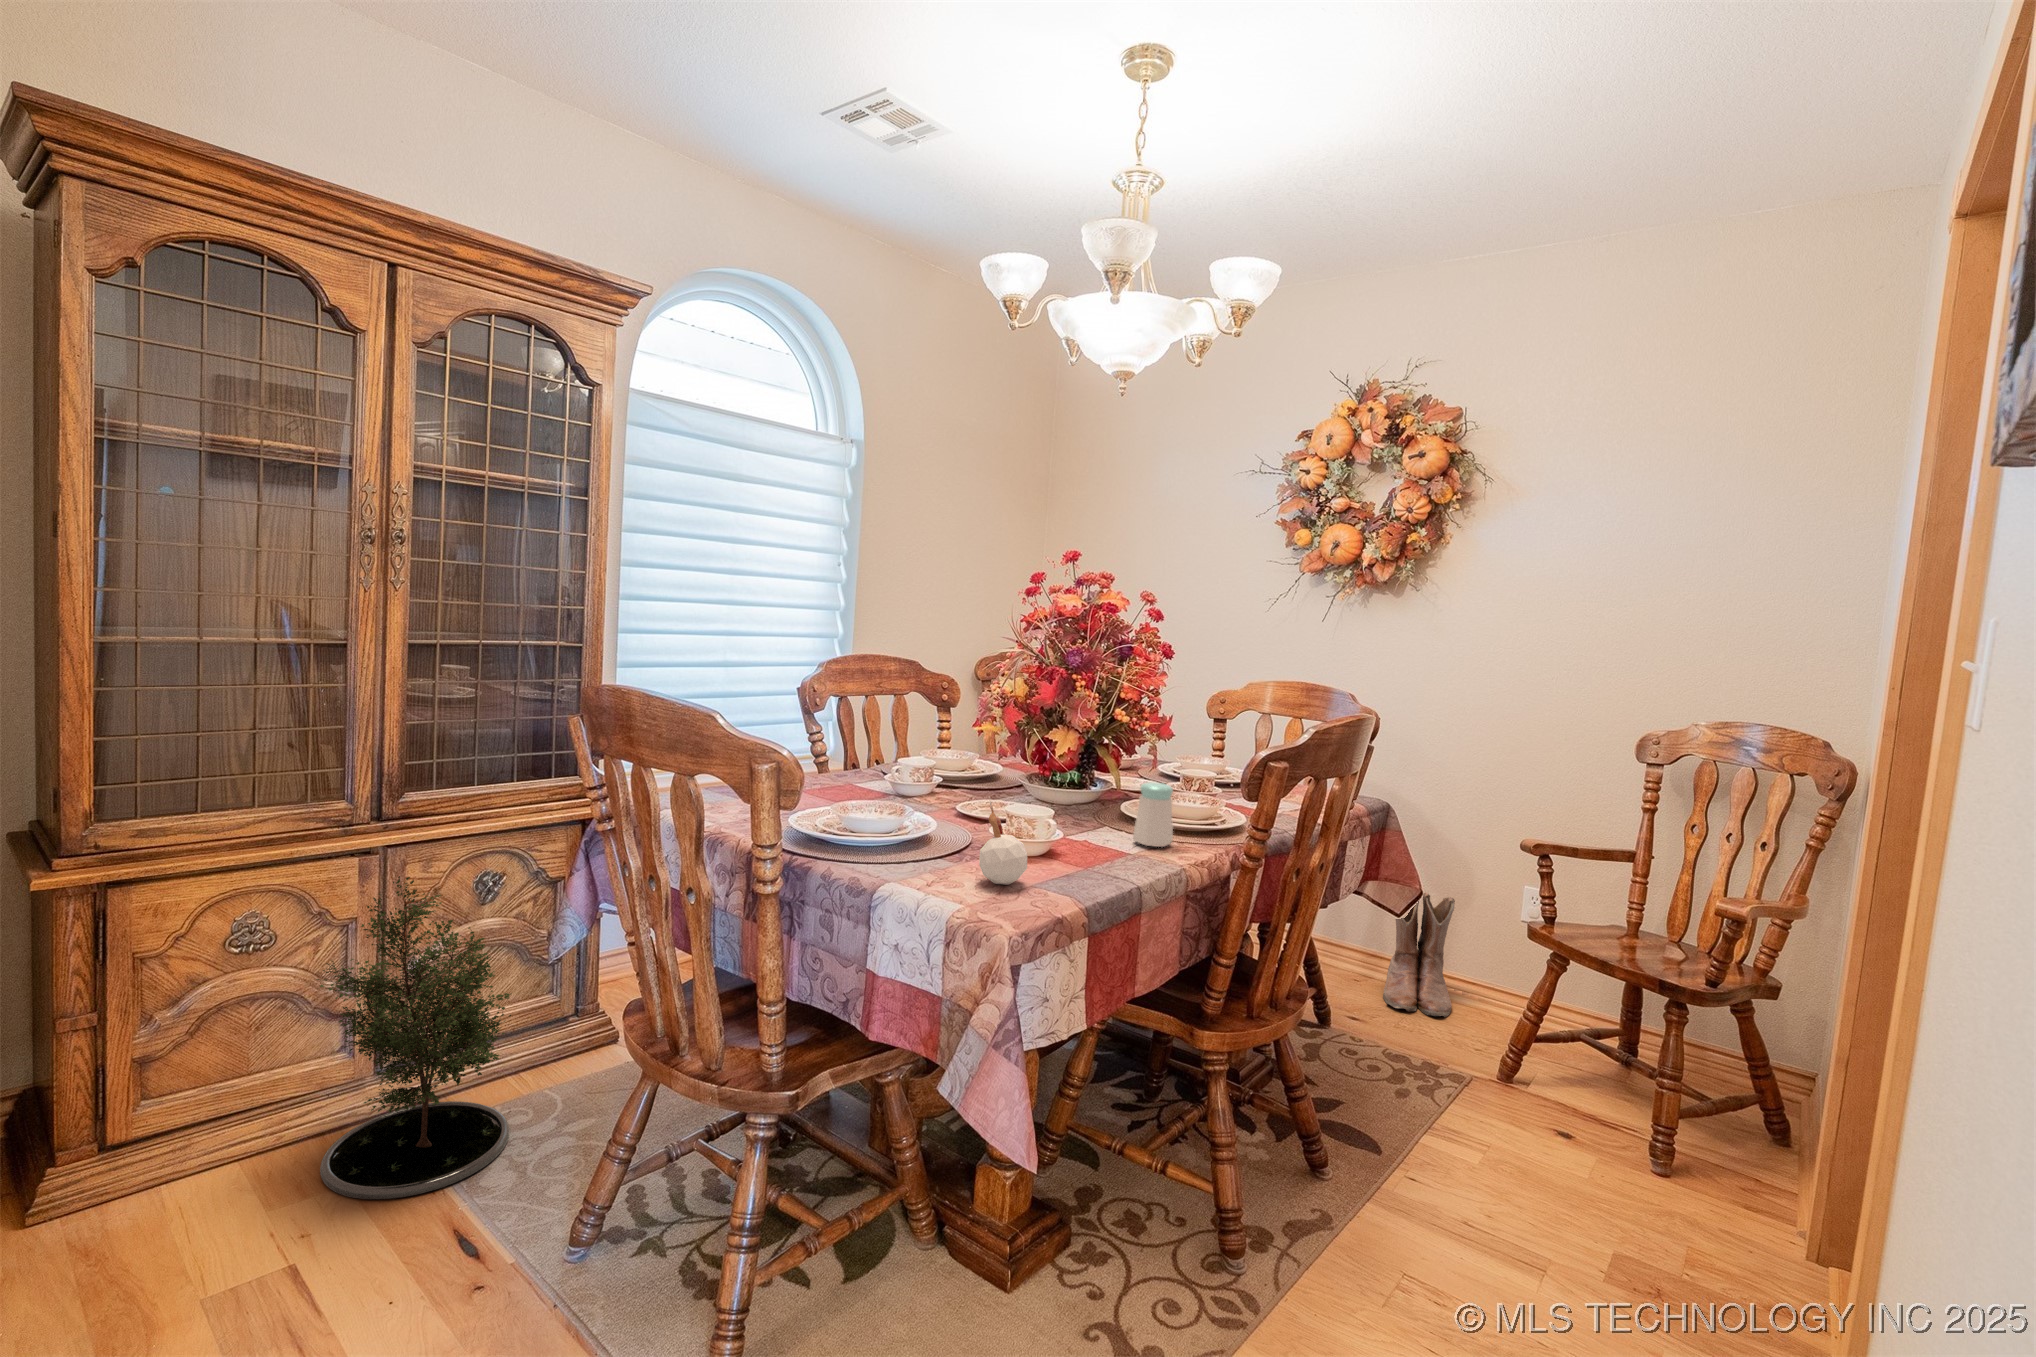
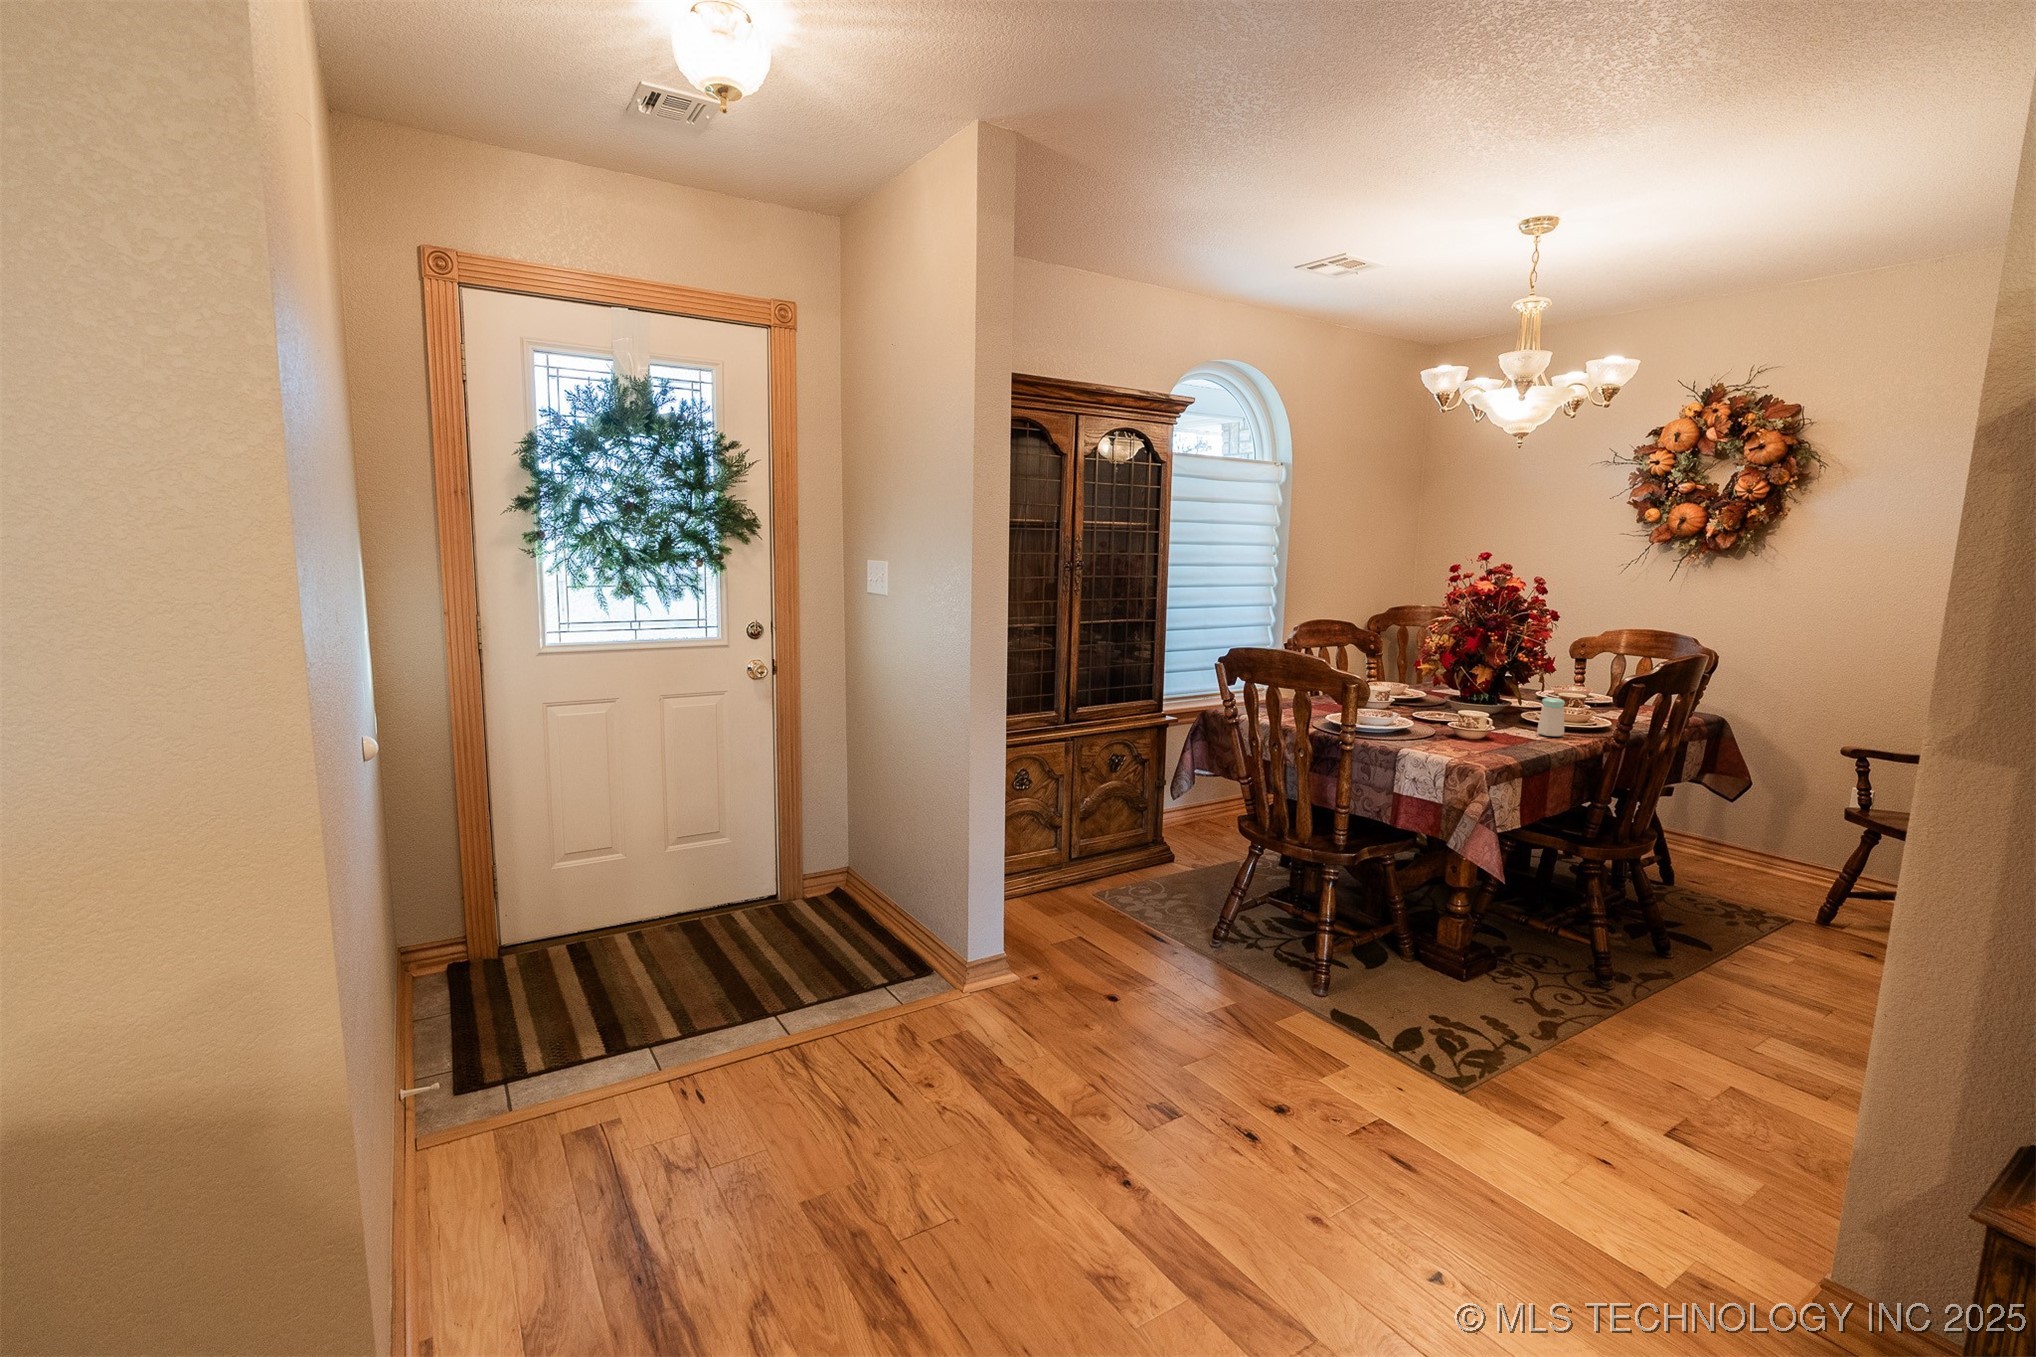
candle: present [979,797,1027,885] -> none [1453,703,1482,751]
potted tree: present [317,876,512,1199] -> none [1063,749,1157,914]
boots: present [1383,892,1455,1017] -> none [1721,789,1788,885]

